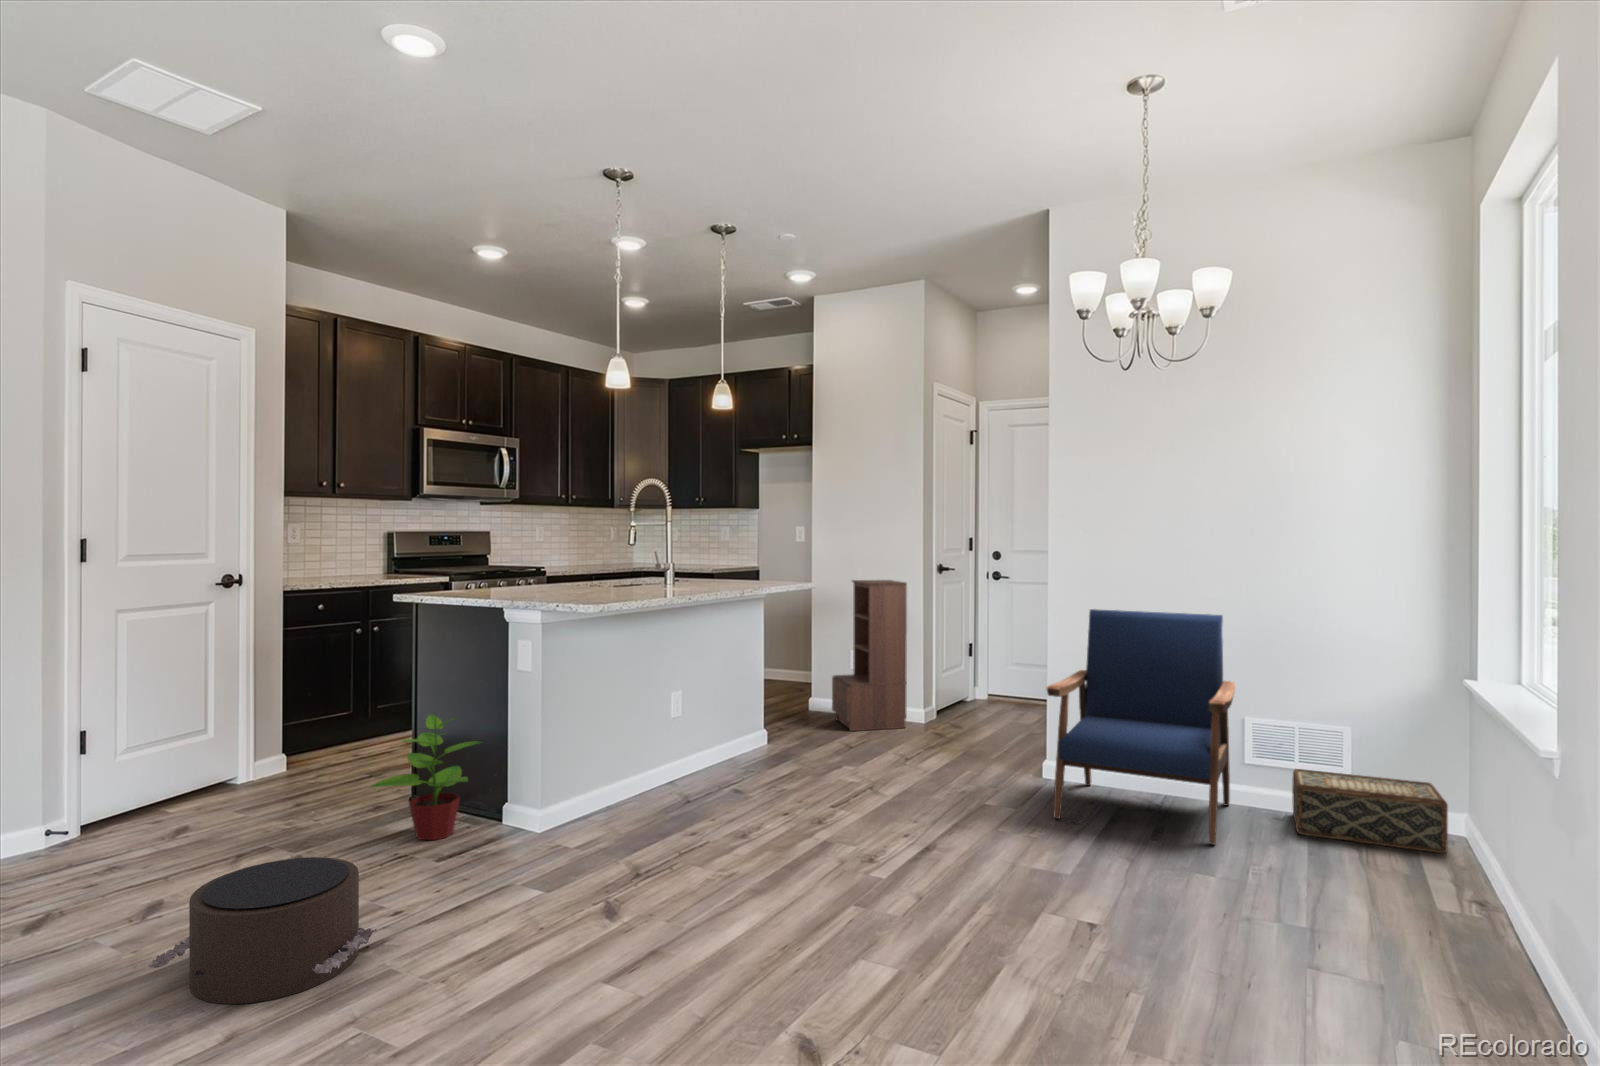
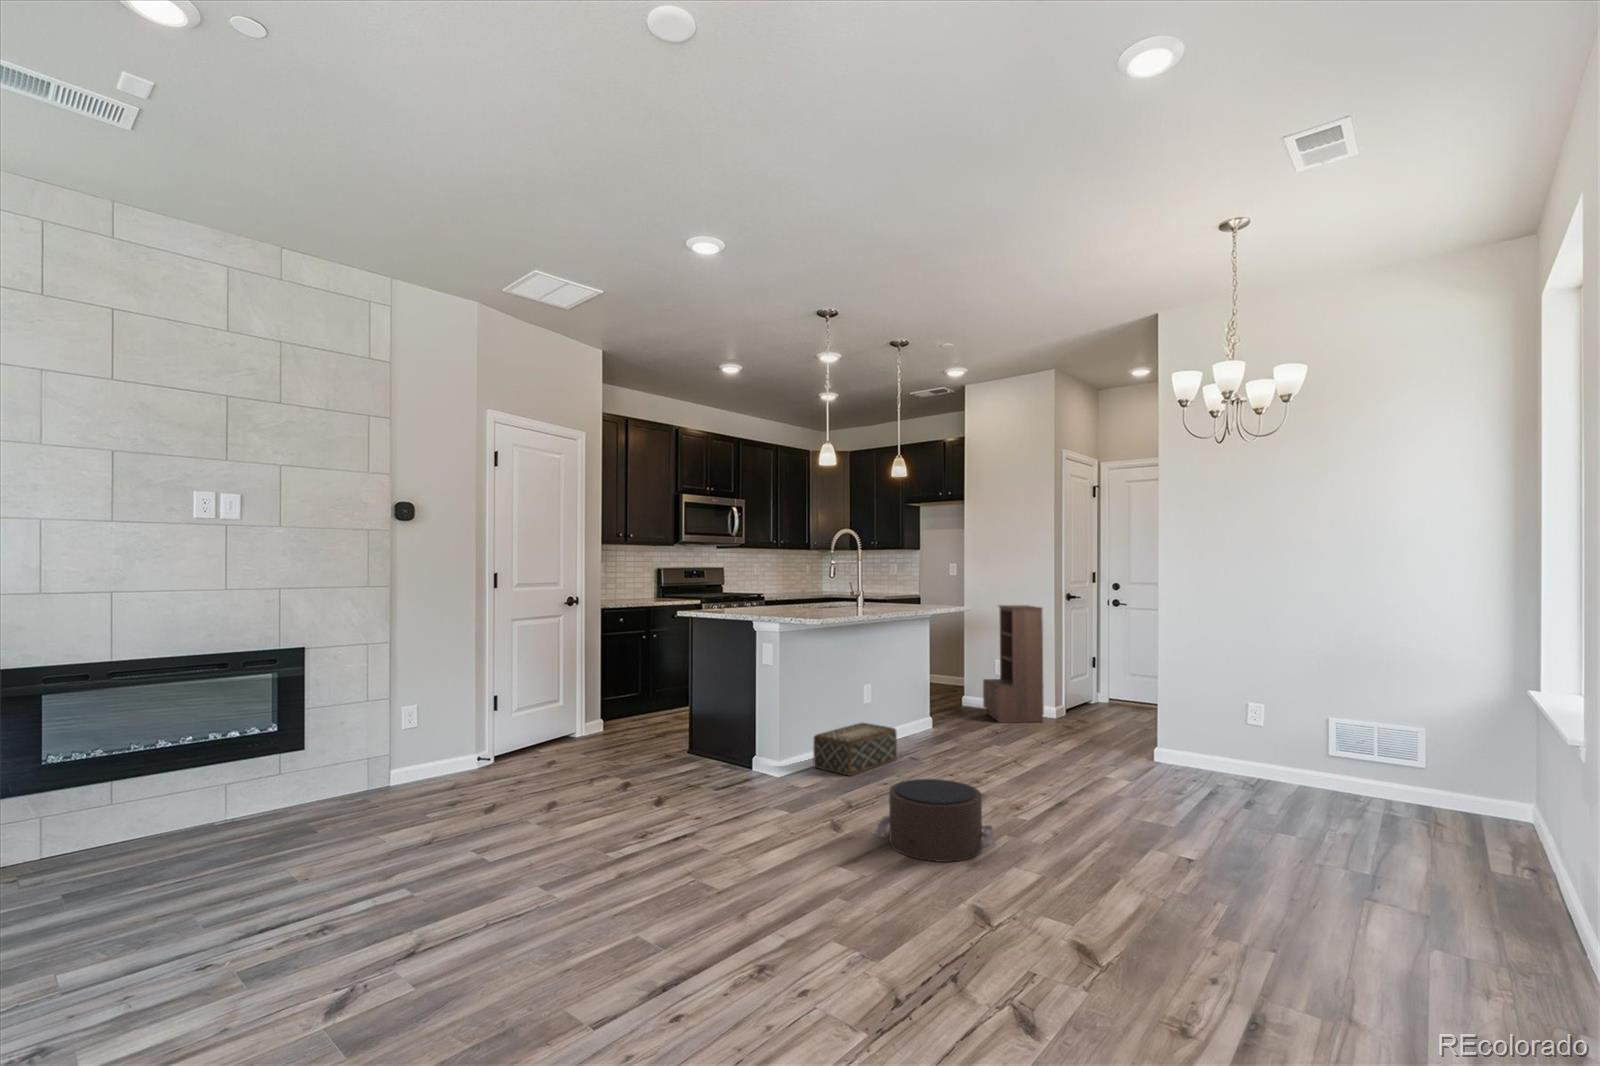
armchair: present [1046,609,1235,844] -> none [1154,630,1315,815]
potted plant: present [371,714,479,840] -> none [671,690,741,779]
woven basket: present [1292,769,1448,853] -> present [813,723,897,775]
pouf: present [148,857,377,1004] -> present [876,779,995,862]

